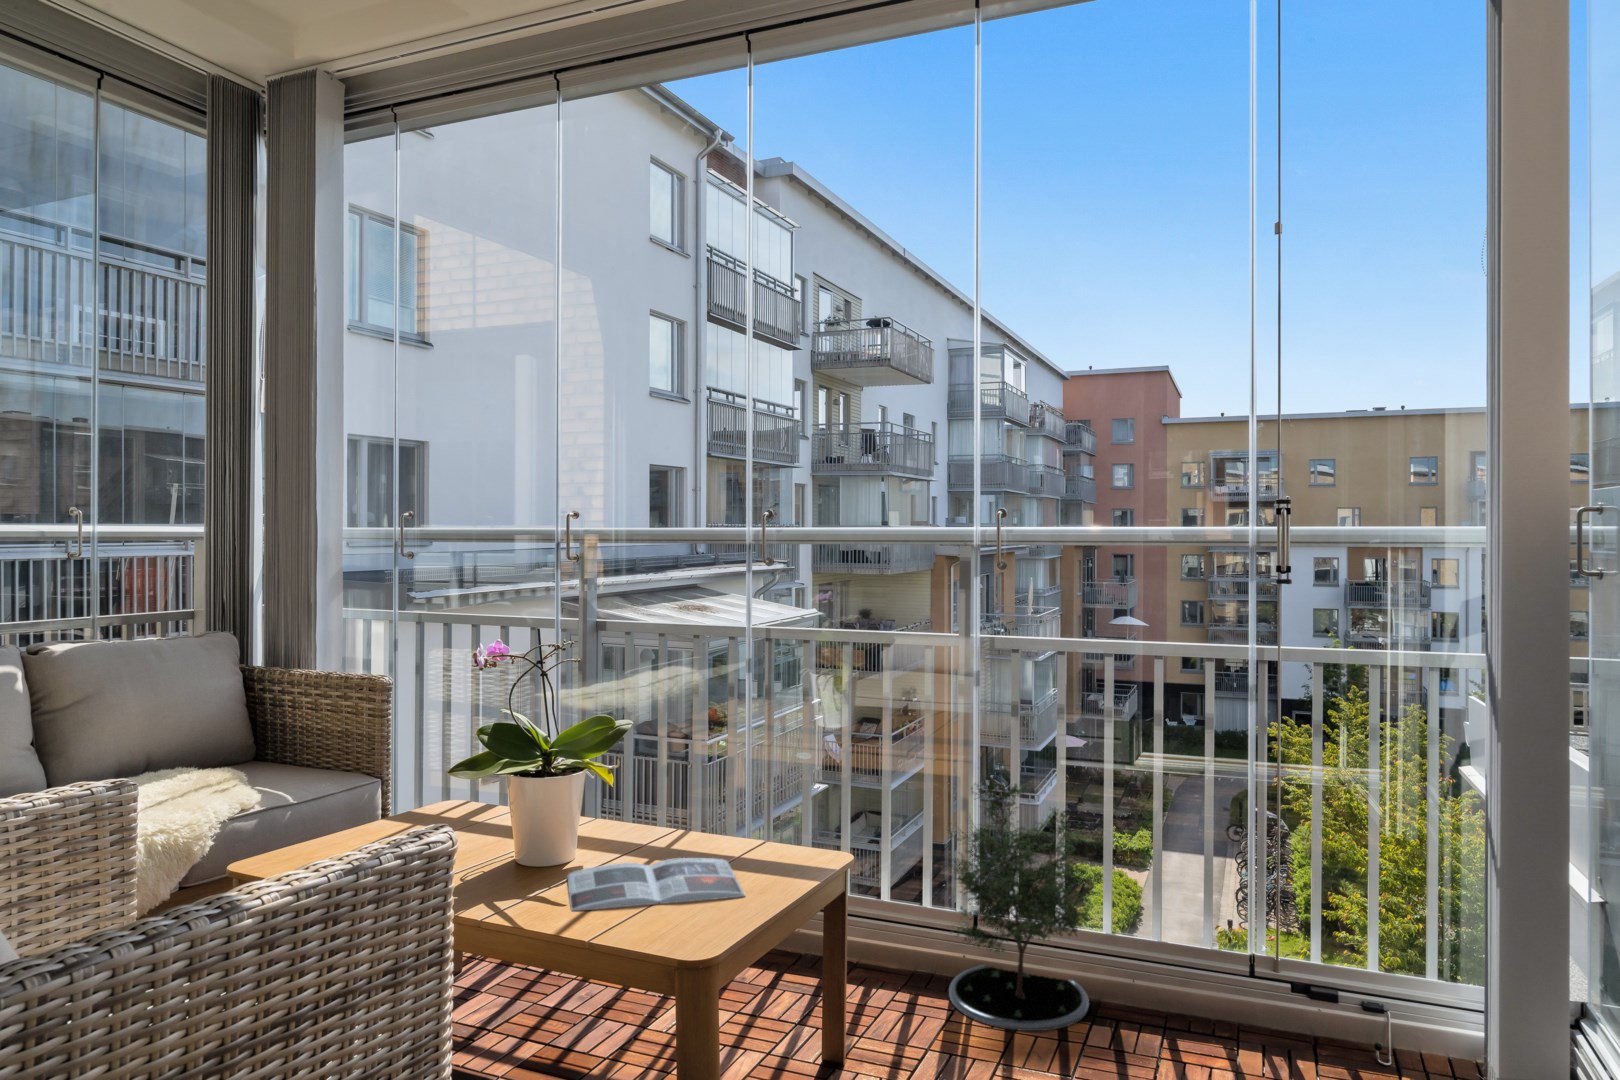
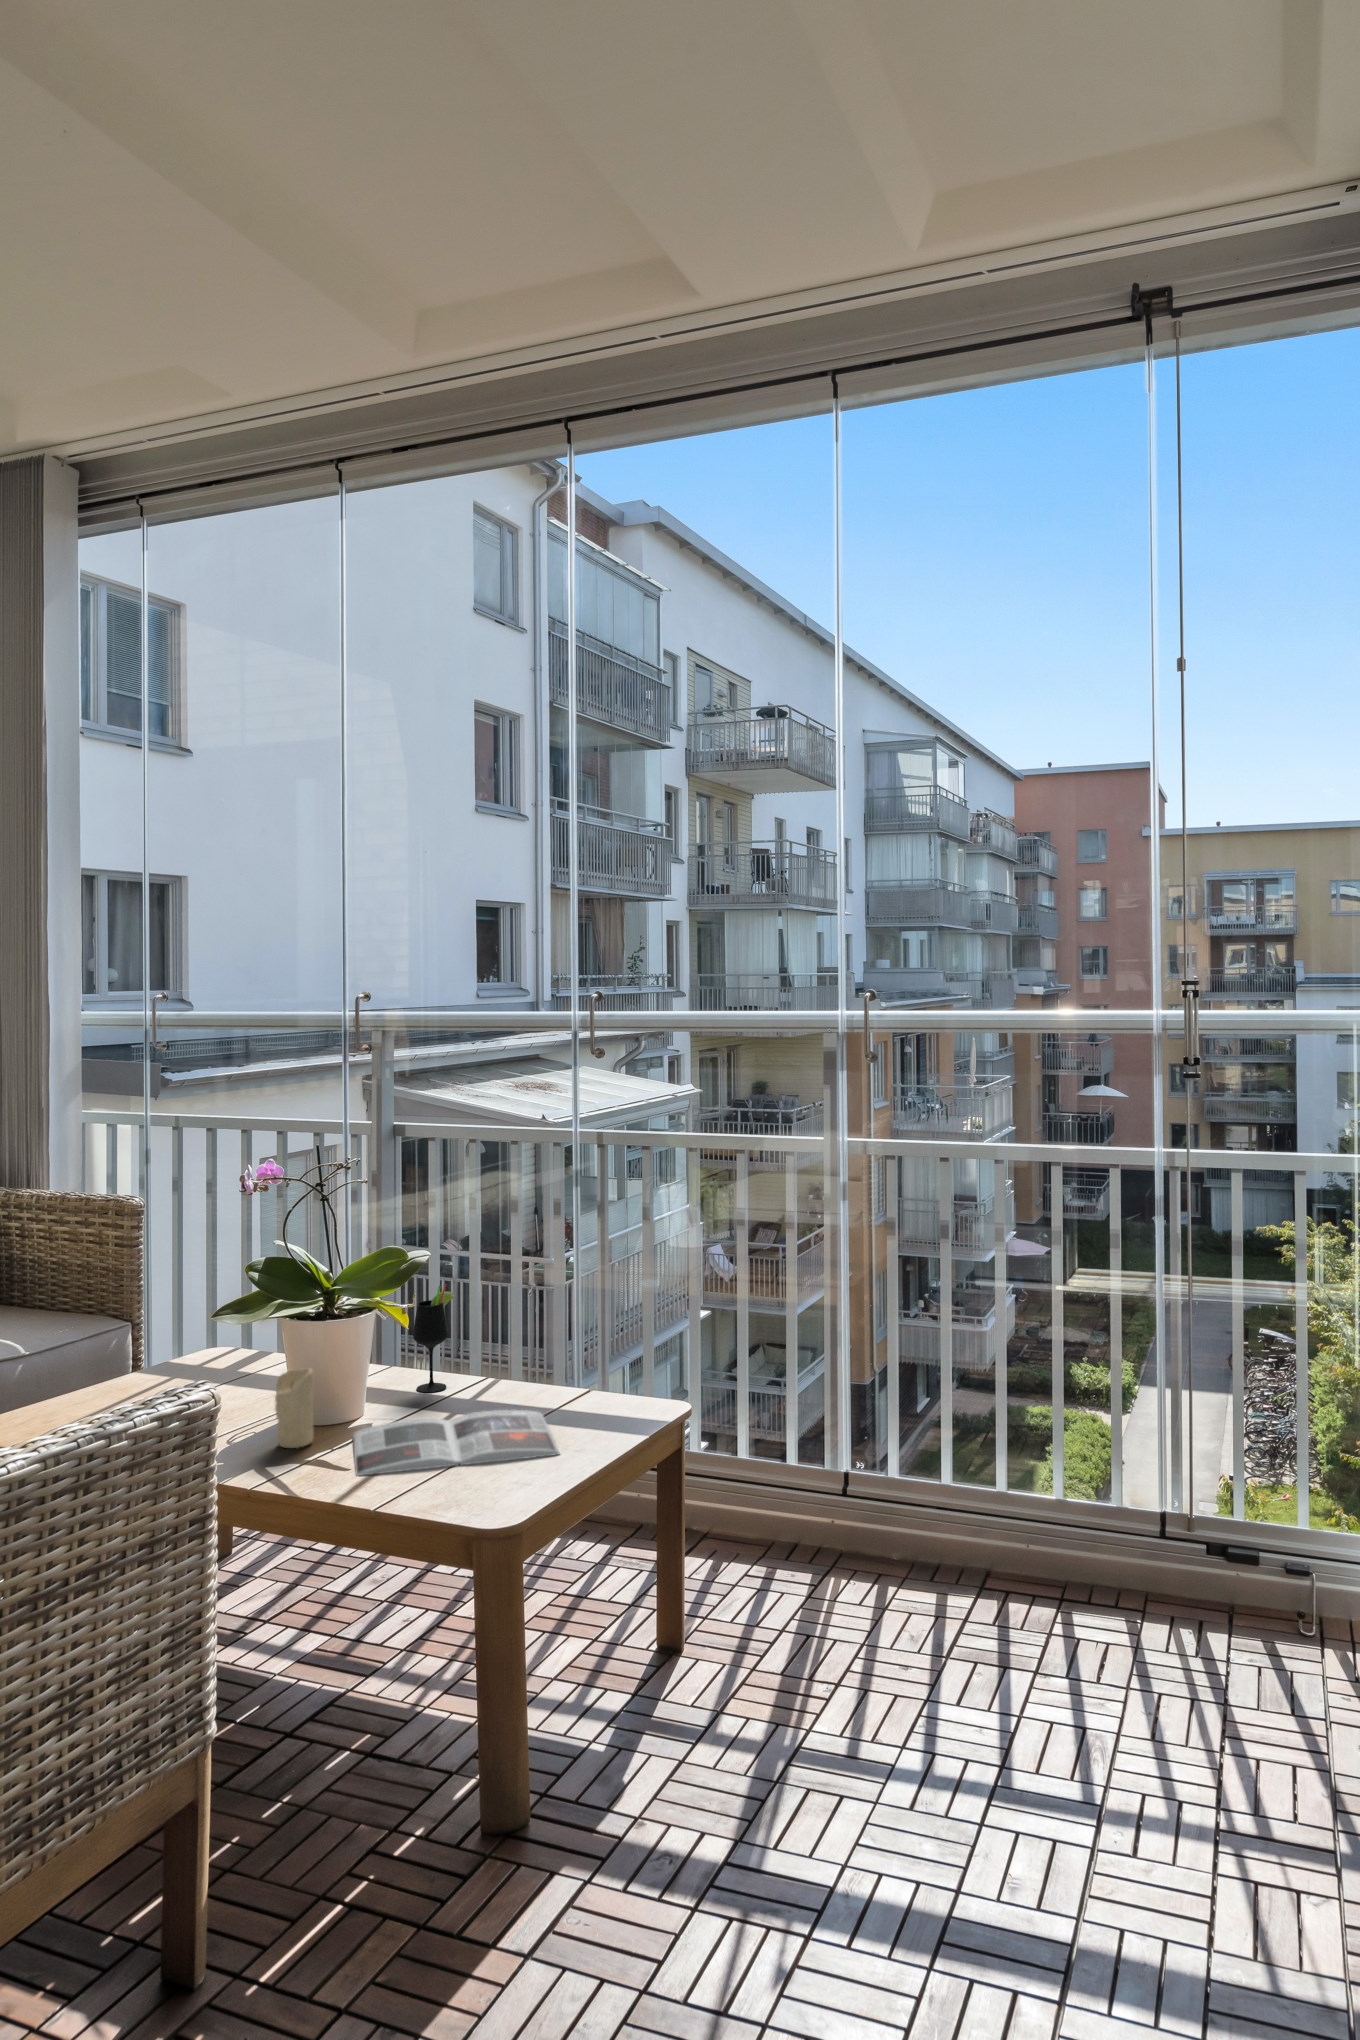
wine glass: none [617,750,652,841] -> present [413,1284,455,1392]
potted tree: present [948,756,1098,1031] -> none [802,1279,988,1608]
candle: none [501,818,534,886] -> present [275,1368,313,1448]

